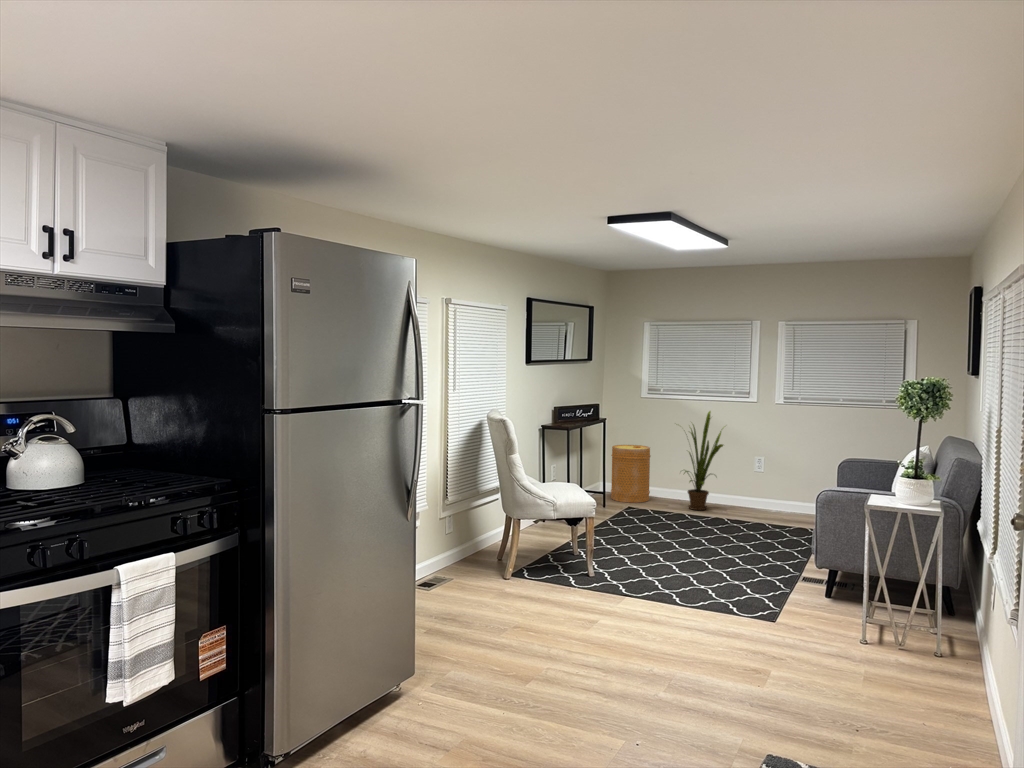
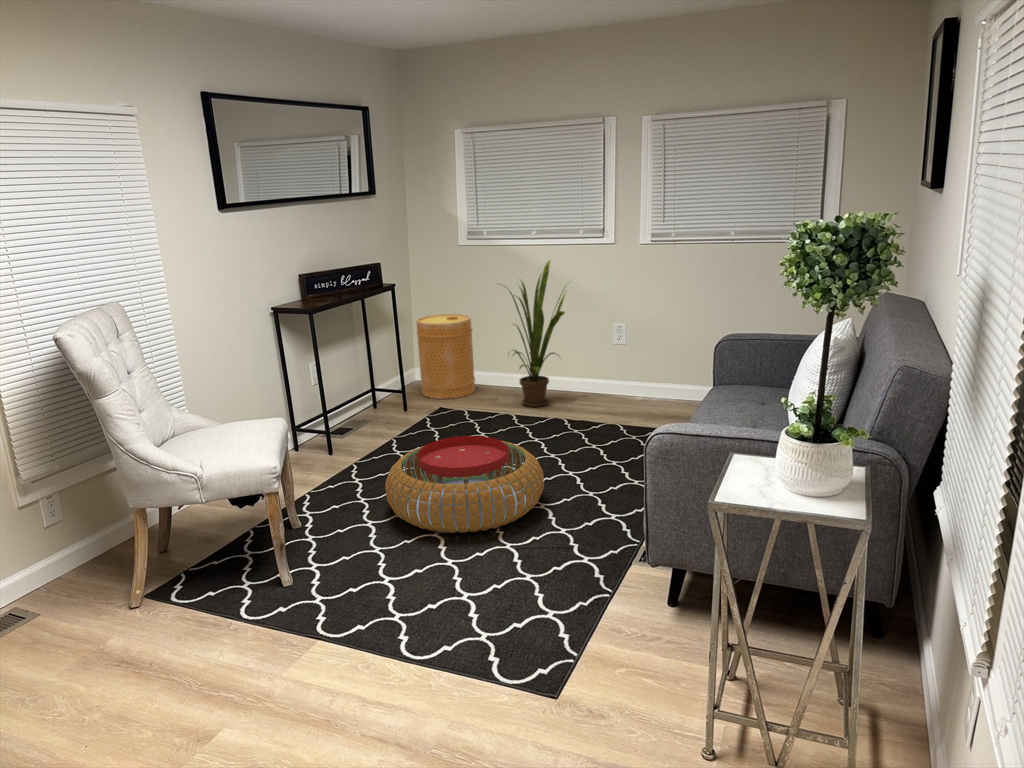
pouf: none [631,510,732,562] -> present [385,436,544,533]

